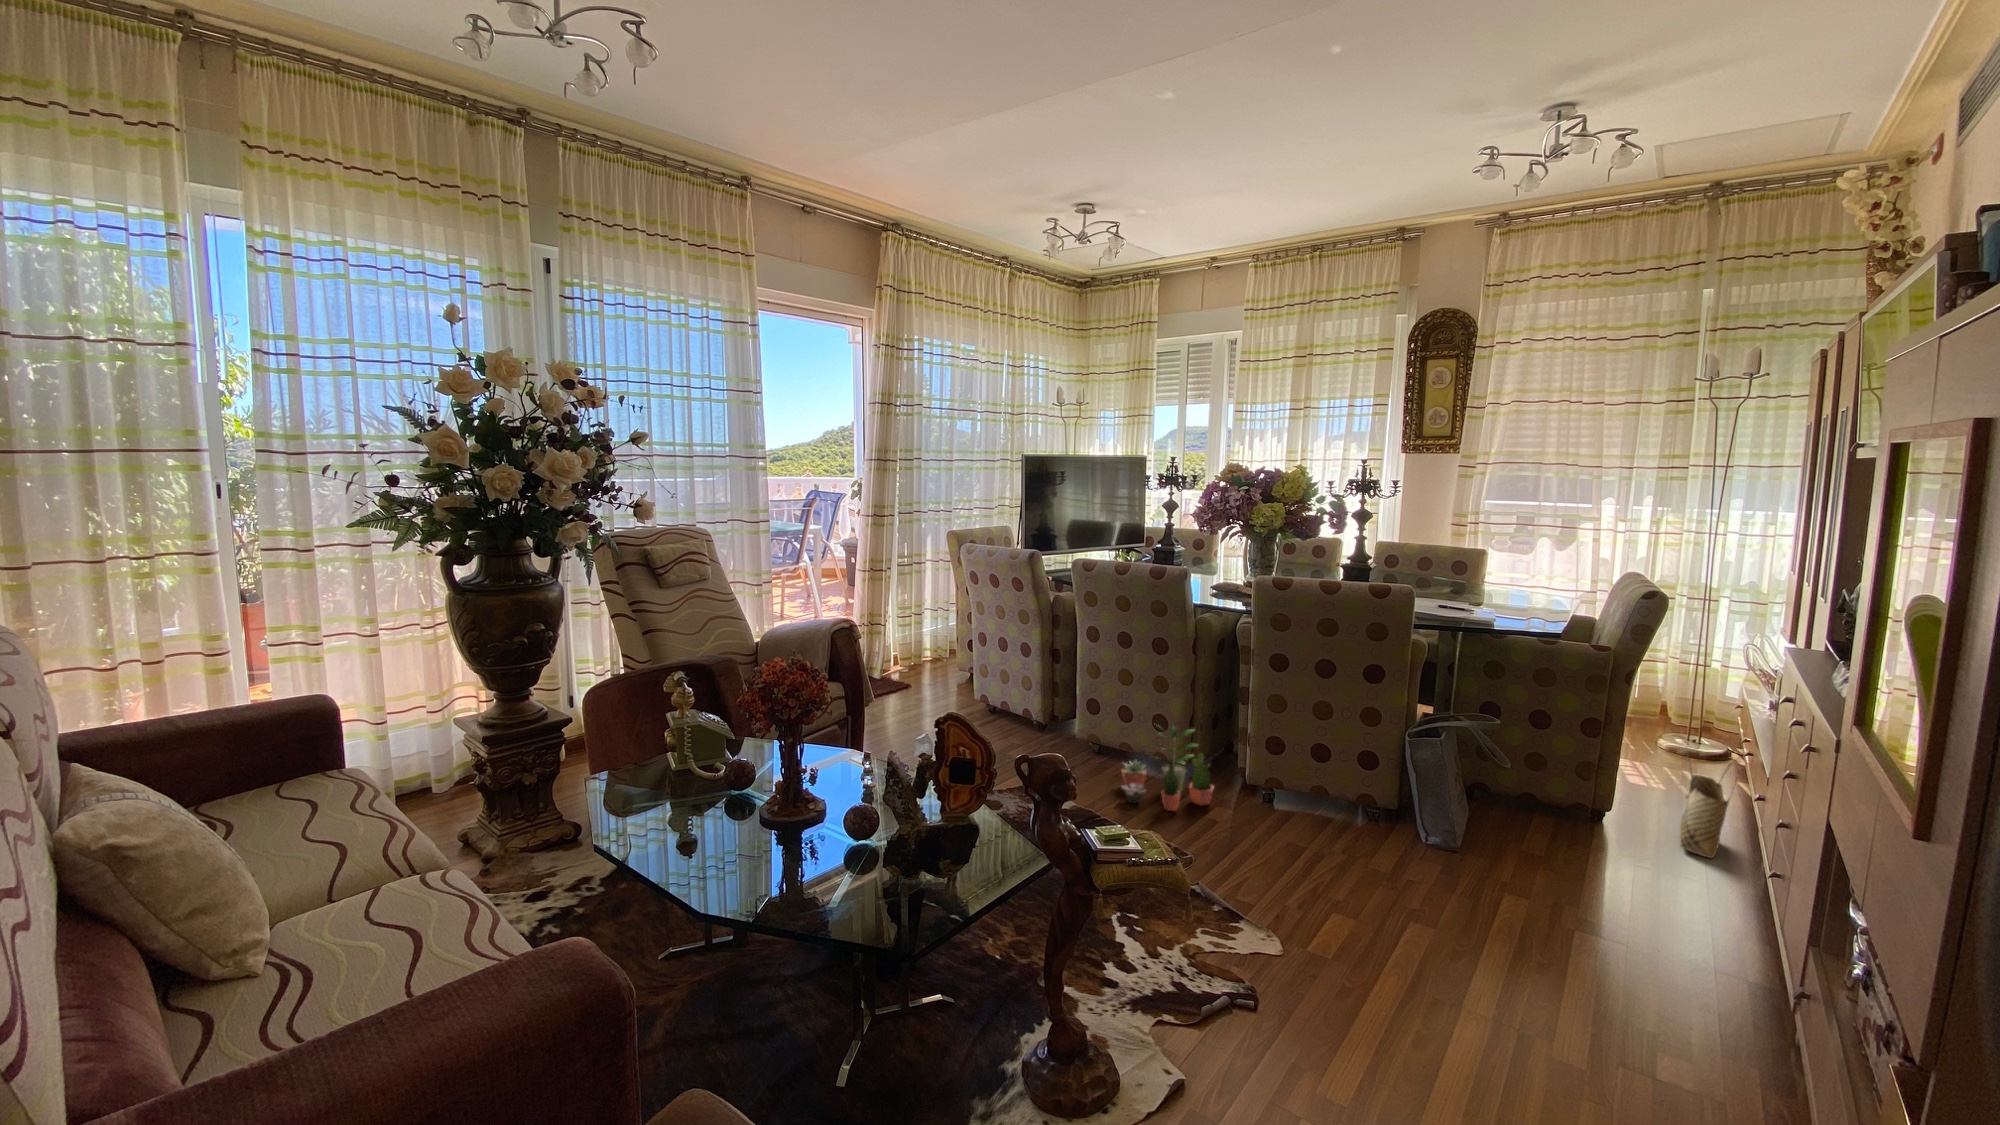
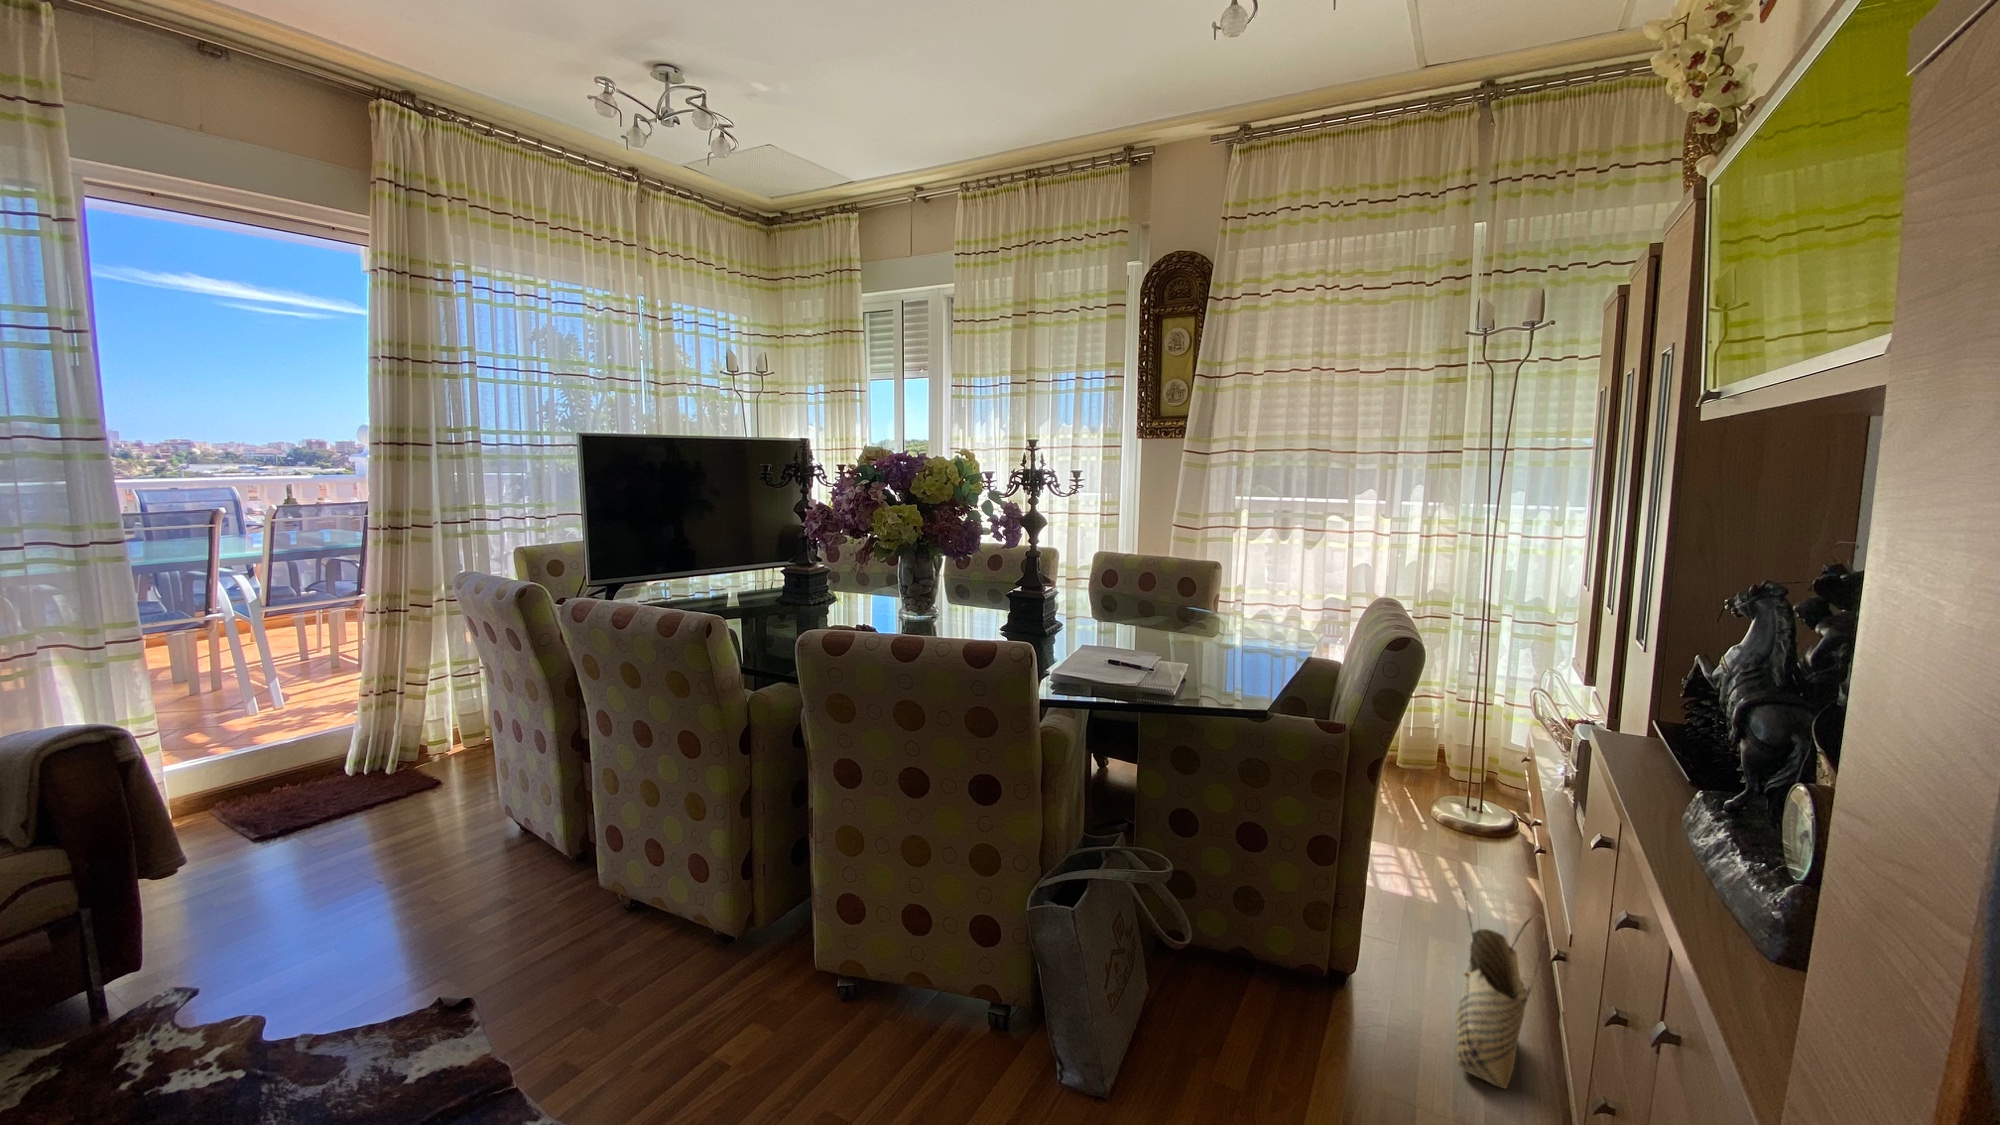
potted plant: present [1121,726,1214,811] -> none [565,886,734,1061]

